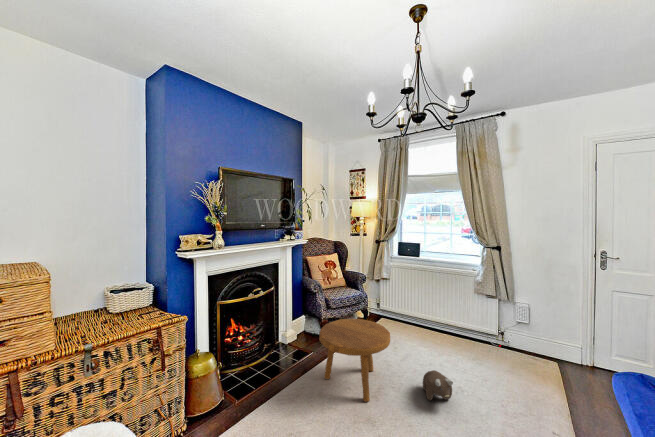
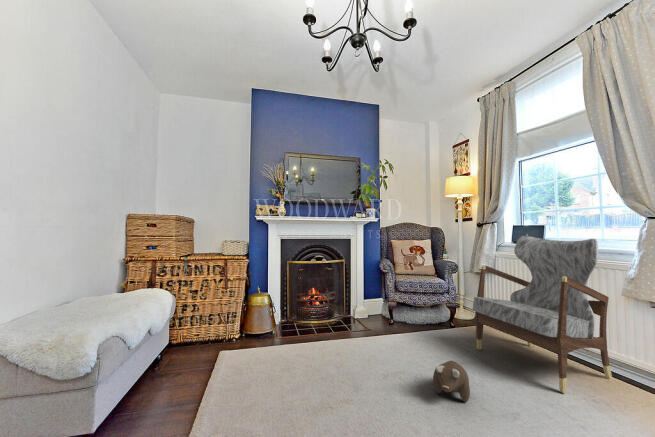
armchair: none [401,253,472,364] -> present [472,236,612,393]
footstool: present [319,319,390,402] -> none [340,293,417,369]

